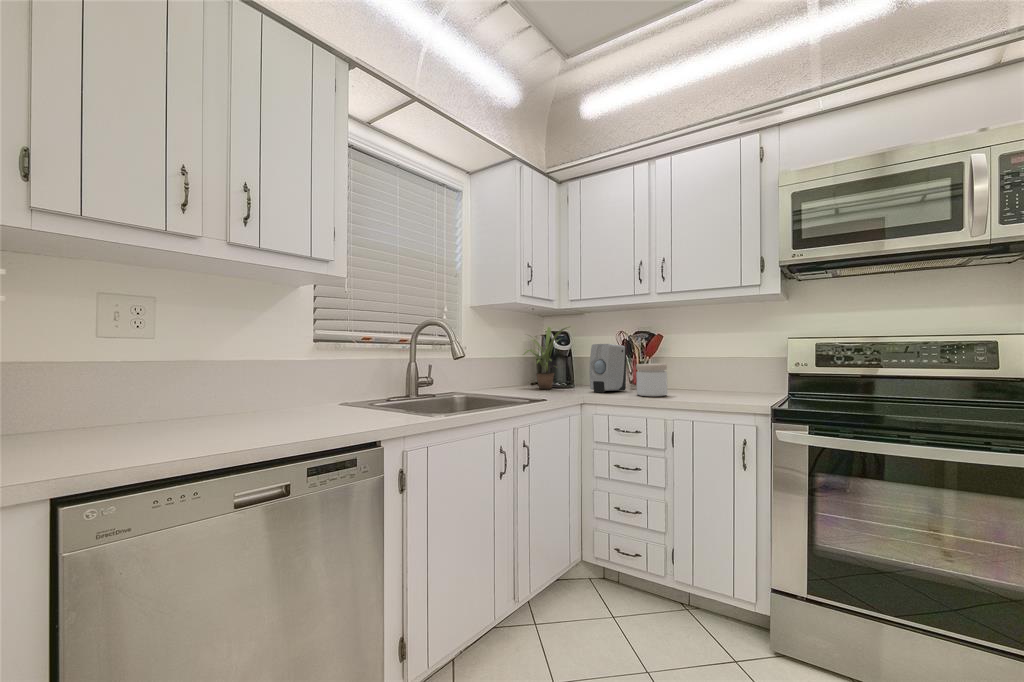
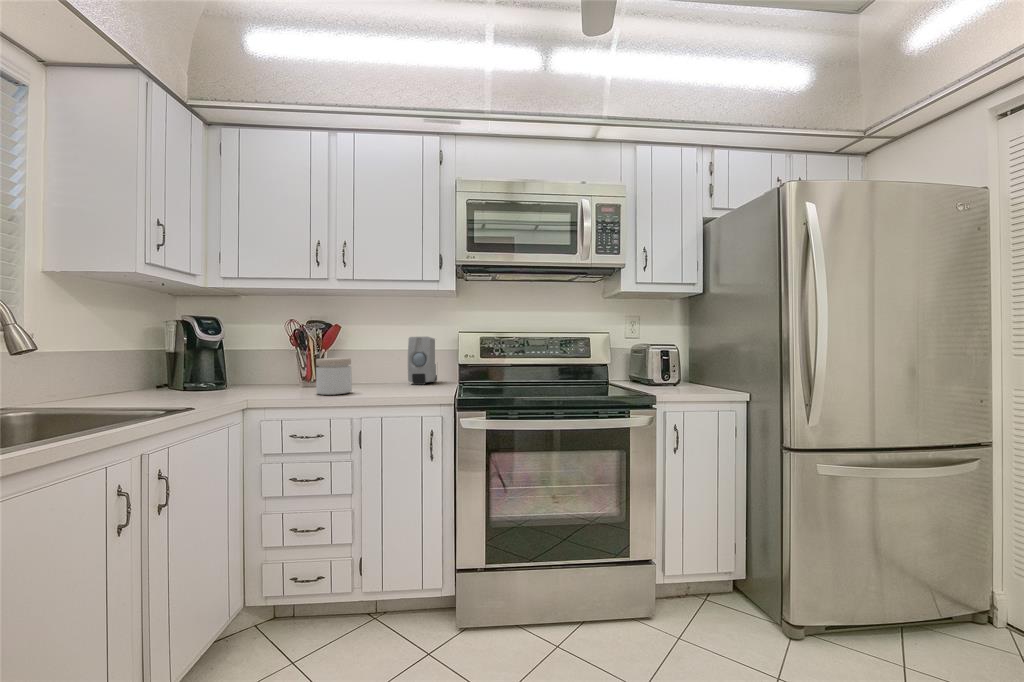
potted plant: present [523,327,568,389] -> none [143,312,226,396]
soap dispenser: present [589,344,627,393] -> present [408,337,437,385]

